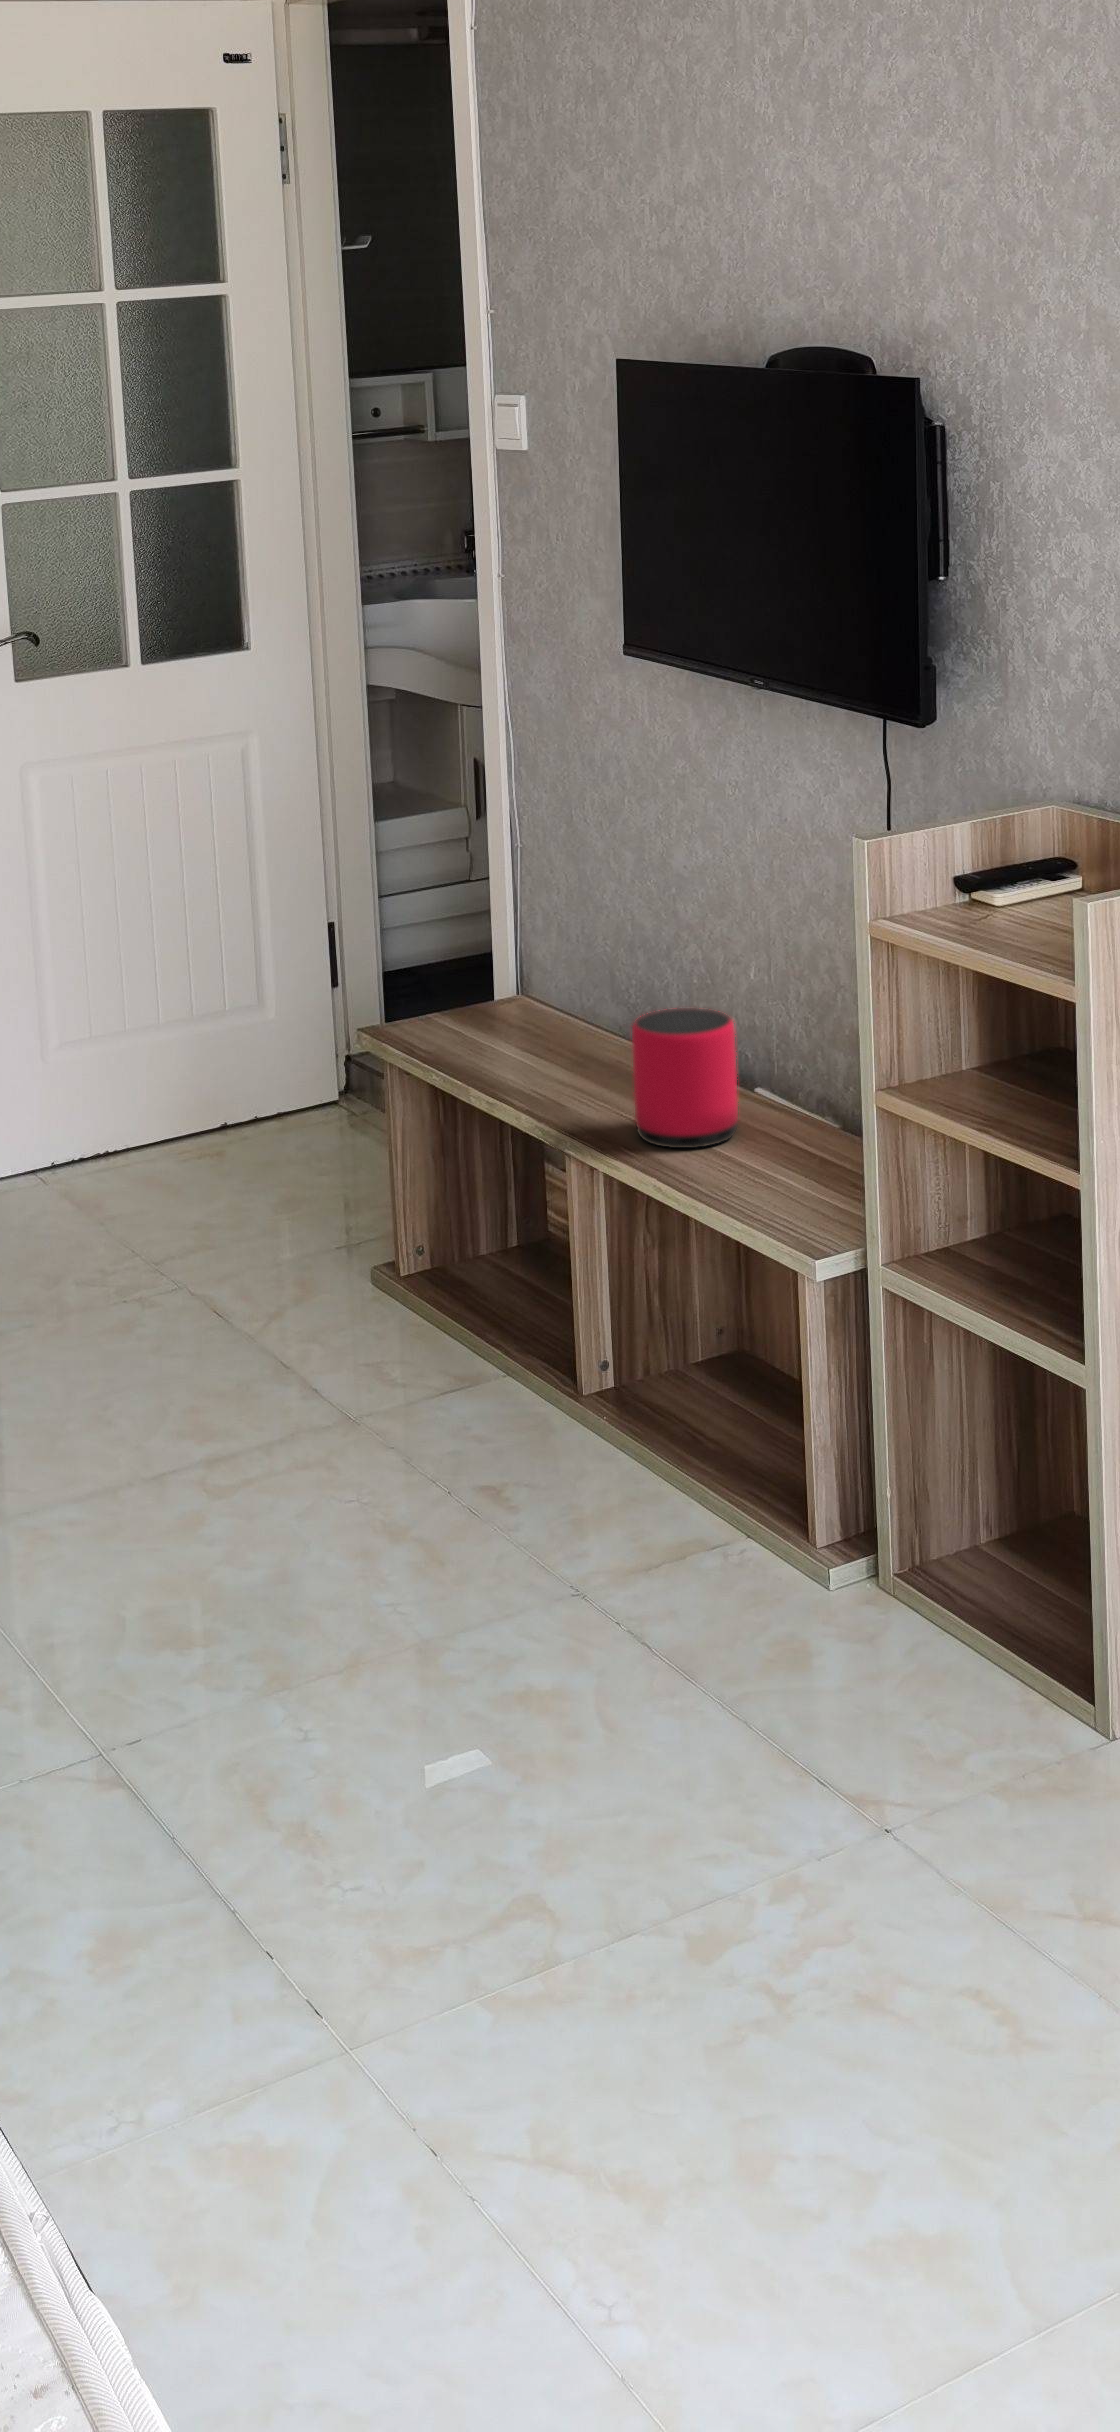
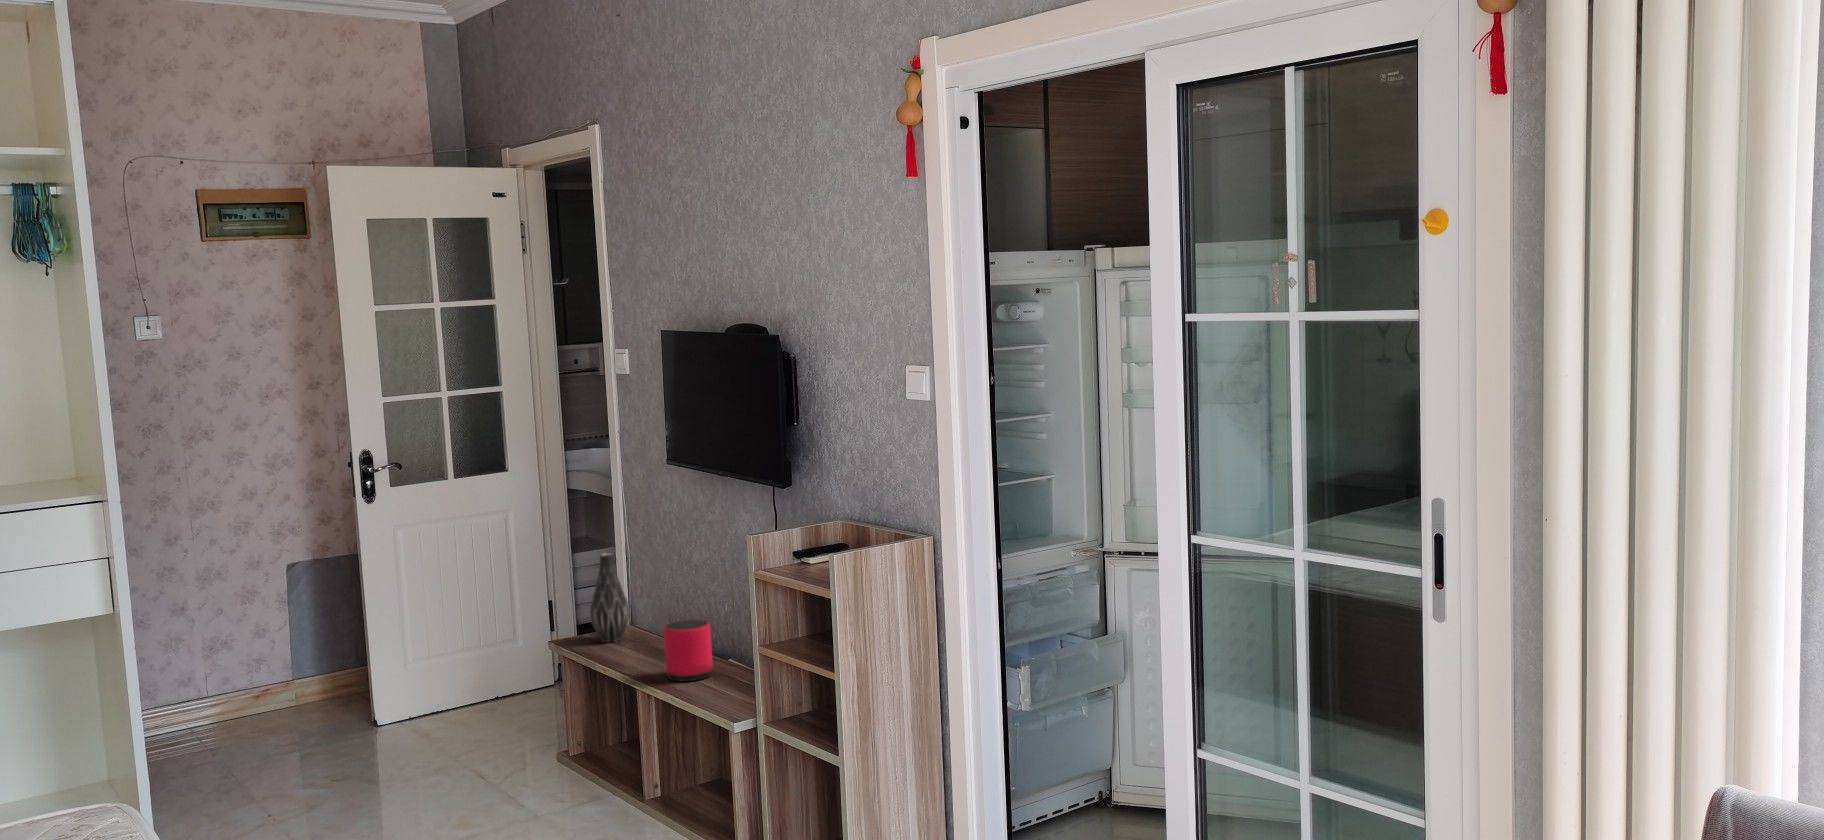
vase: none [450,846,535,1041] -> present [590,553,630,642]

